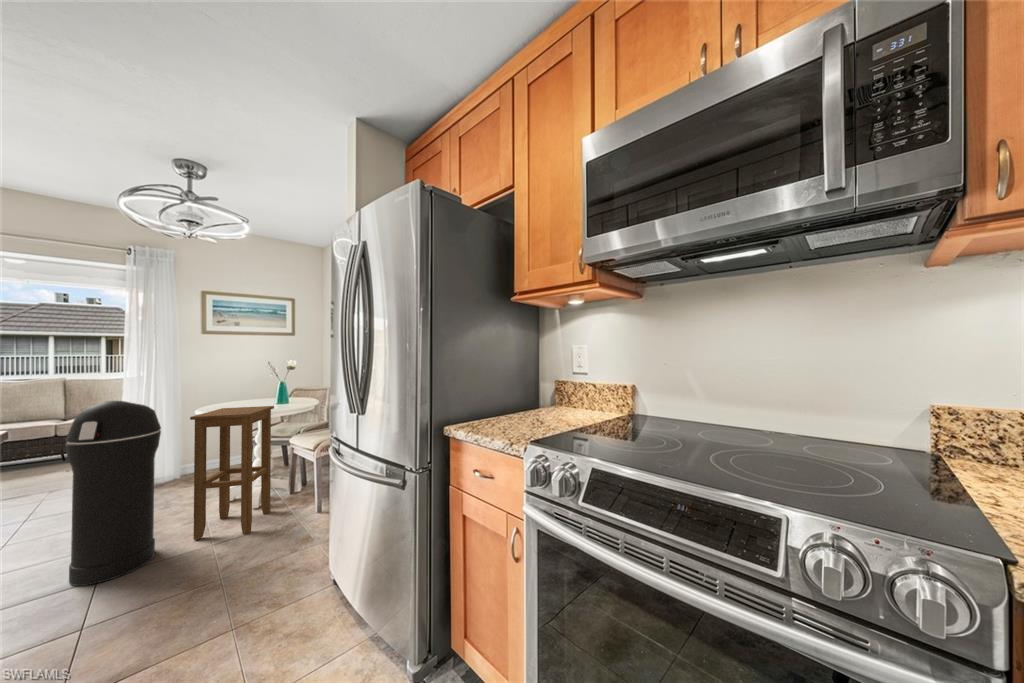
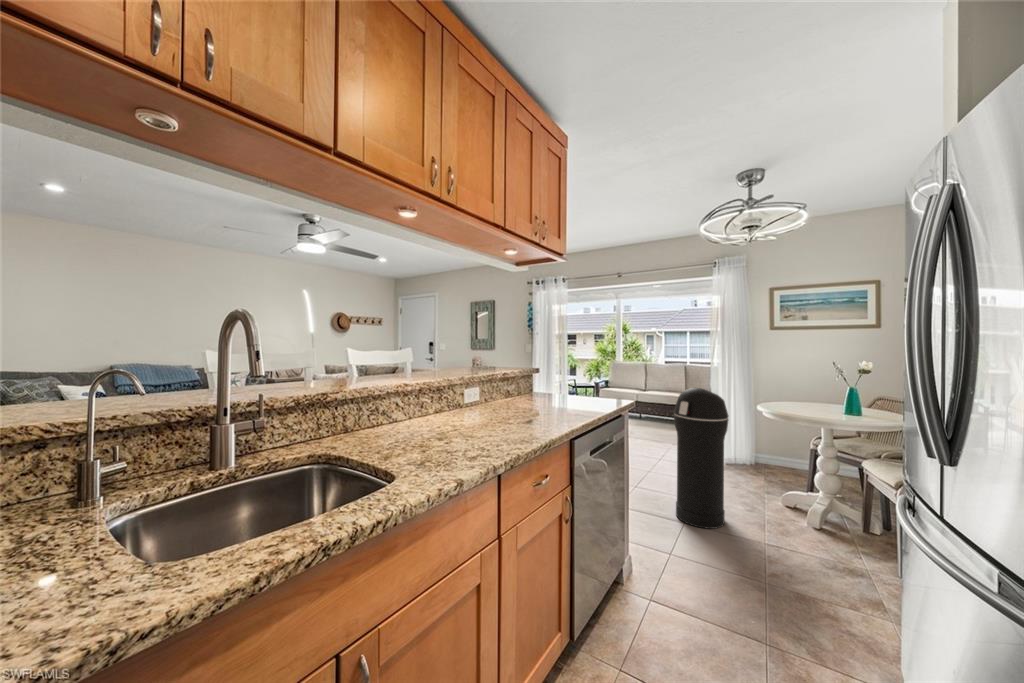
stool: present [190,406,274,540] -> none [750,409,837,551]

